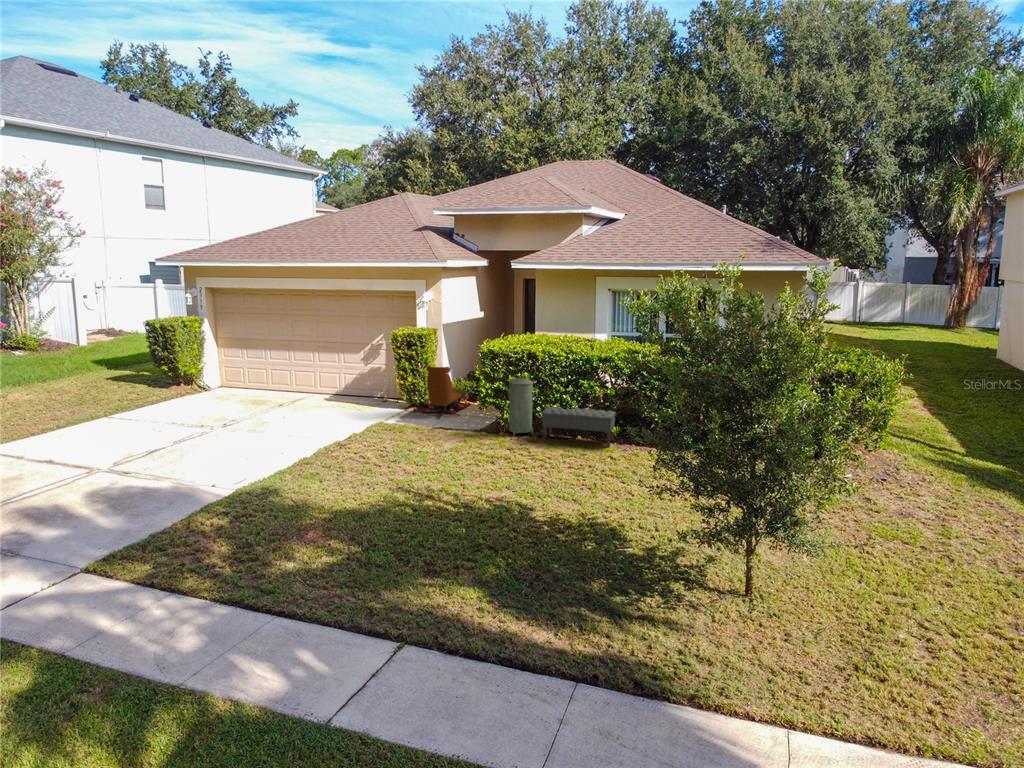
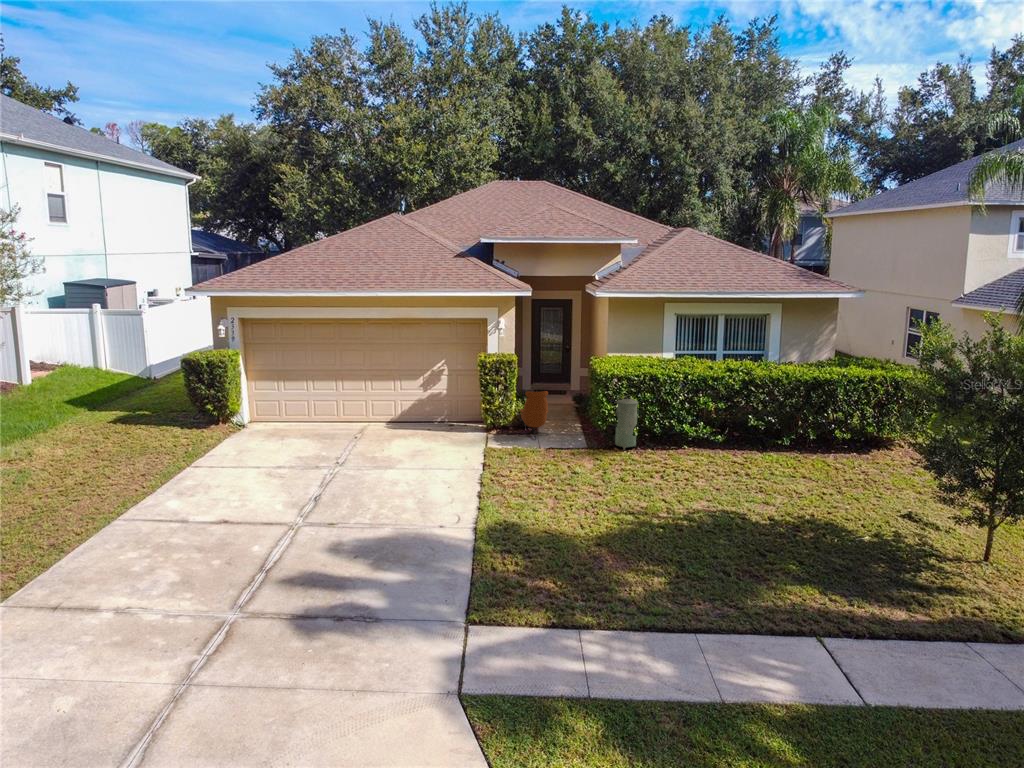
bench: present [542,407,616,447] -> none [649,421,715,453]

